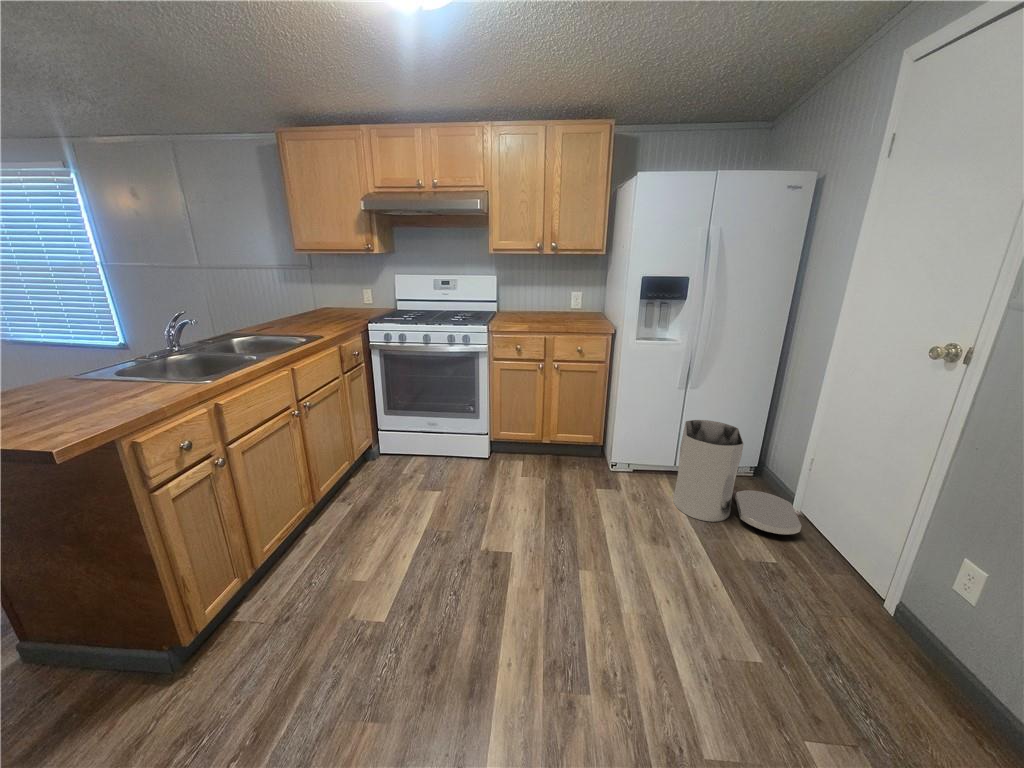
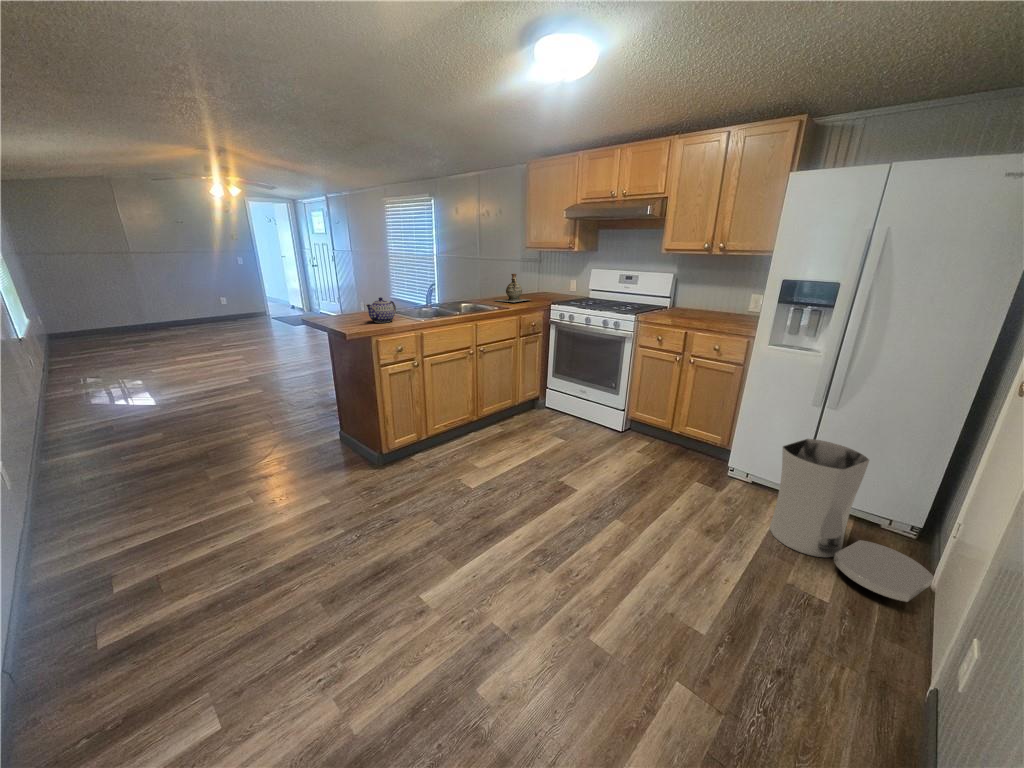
ceramic jug: none [276,286,336,327] -> present [496,274,530,302]
teapot: none [59,355,138,409] -> present [366,297,396,323]

